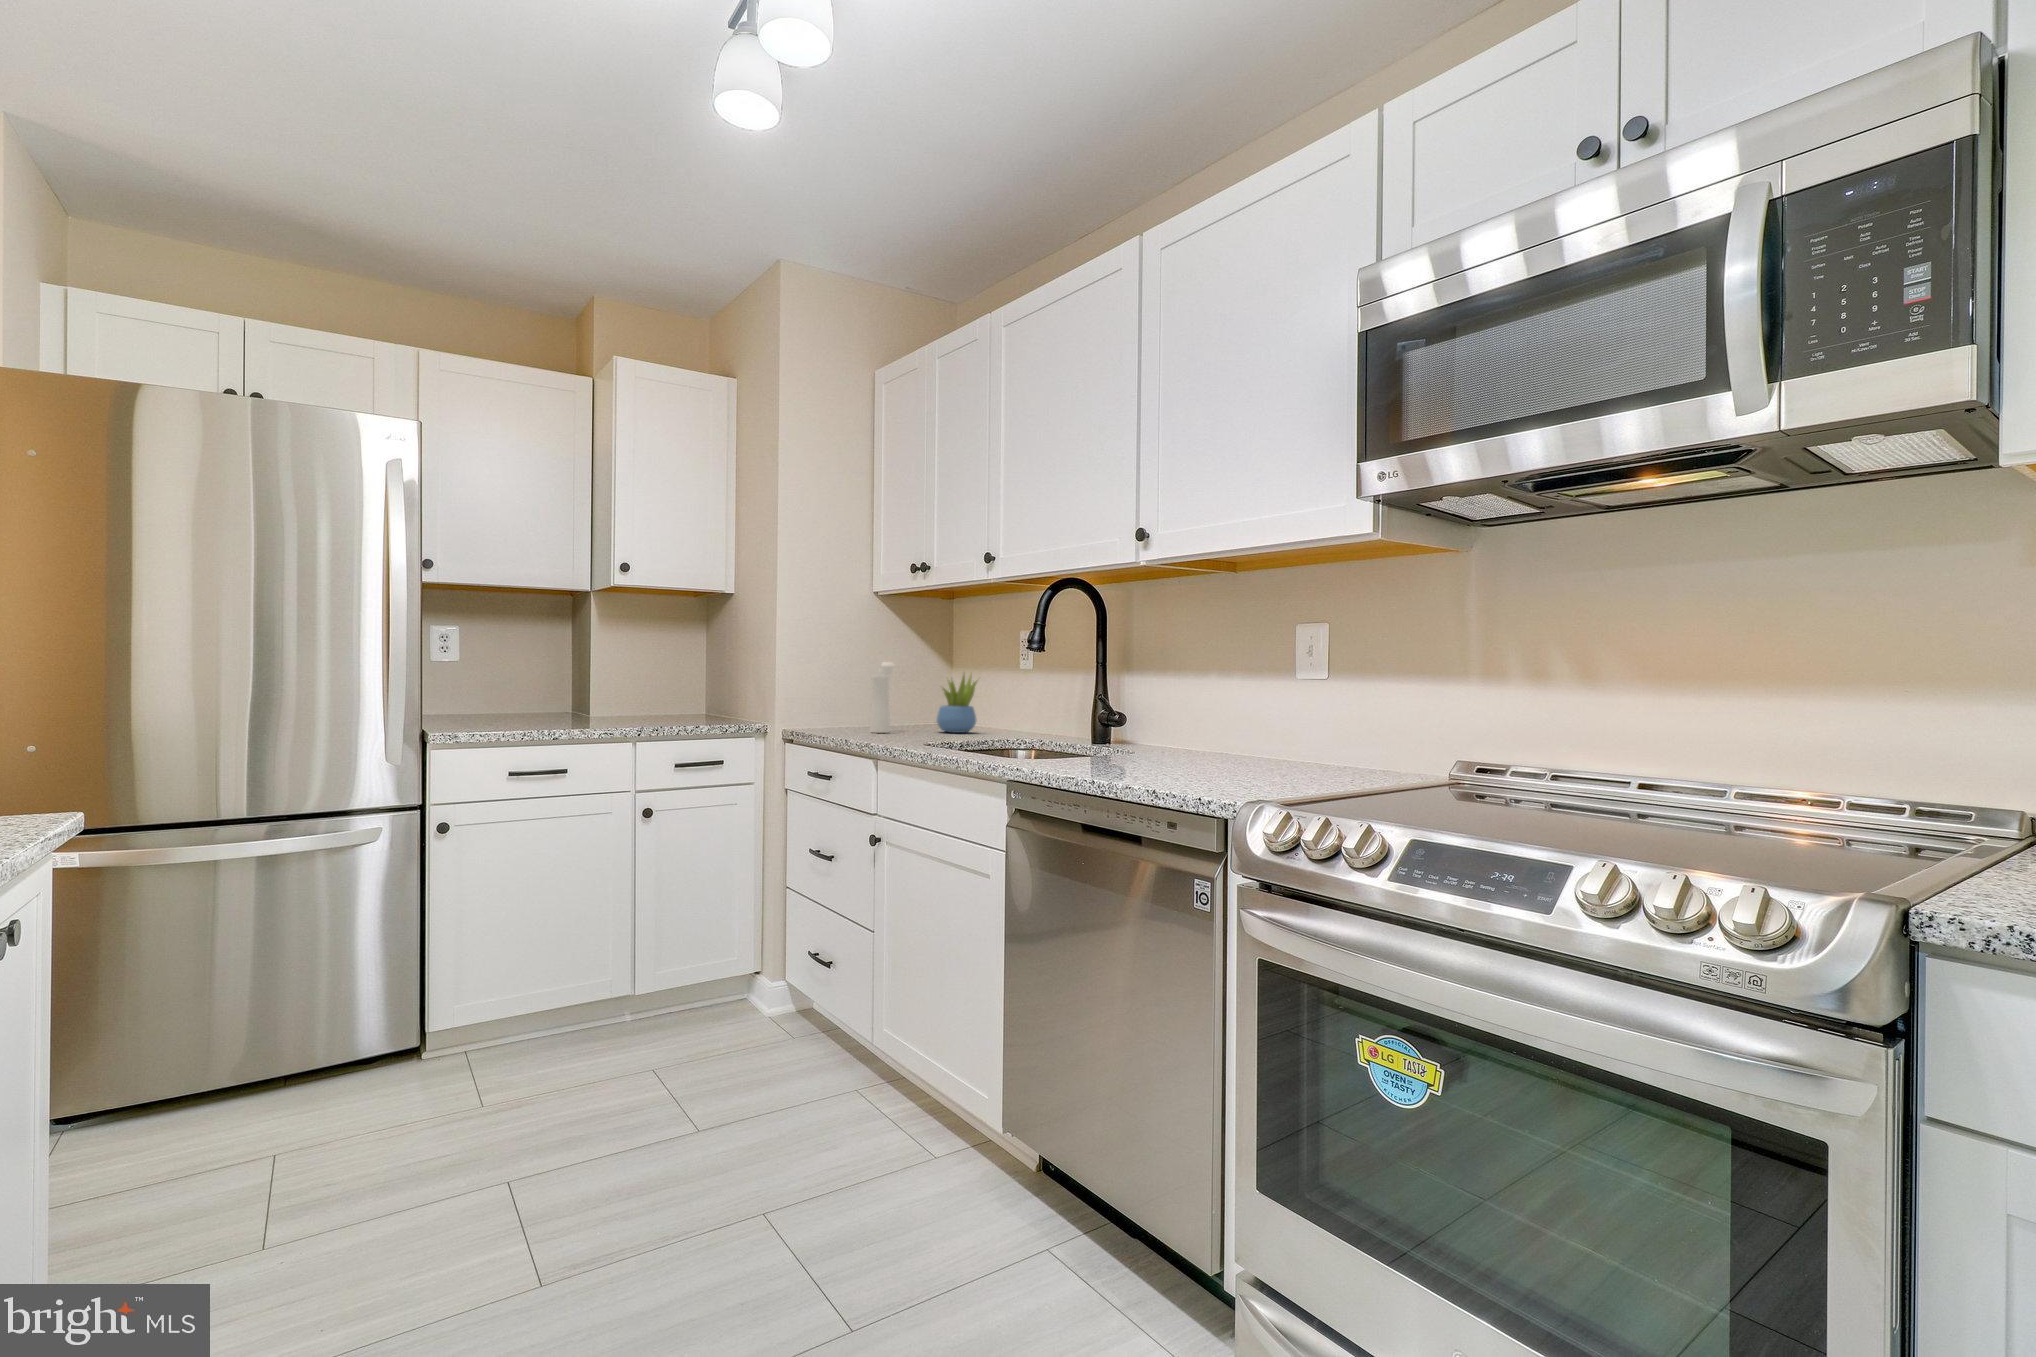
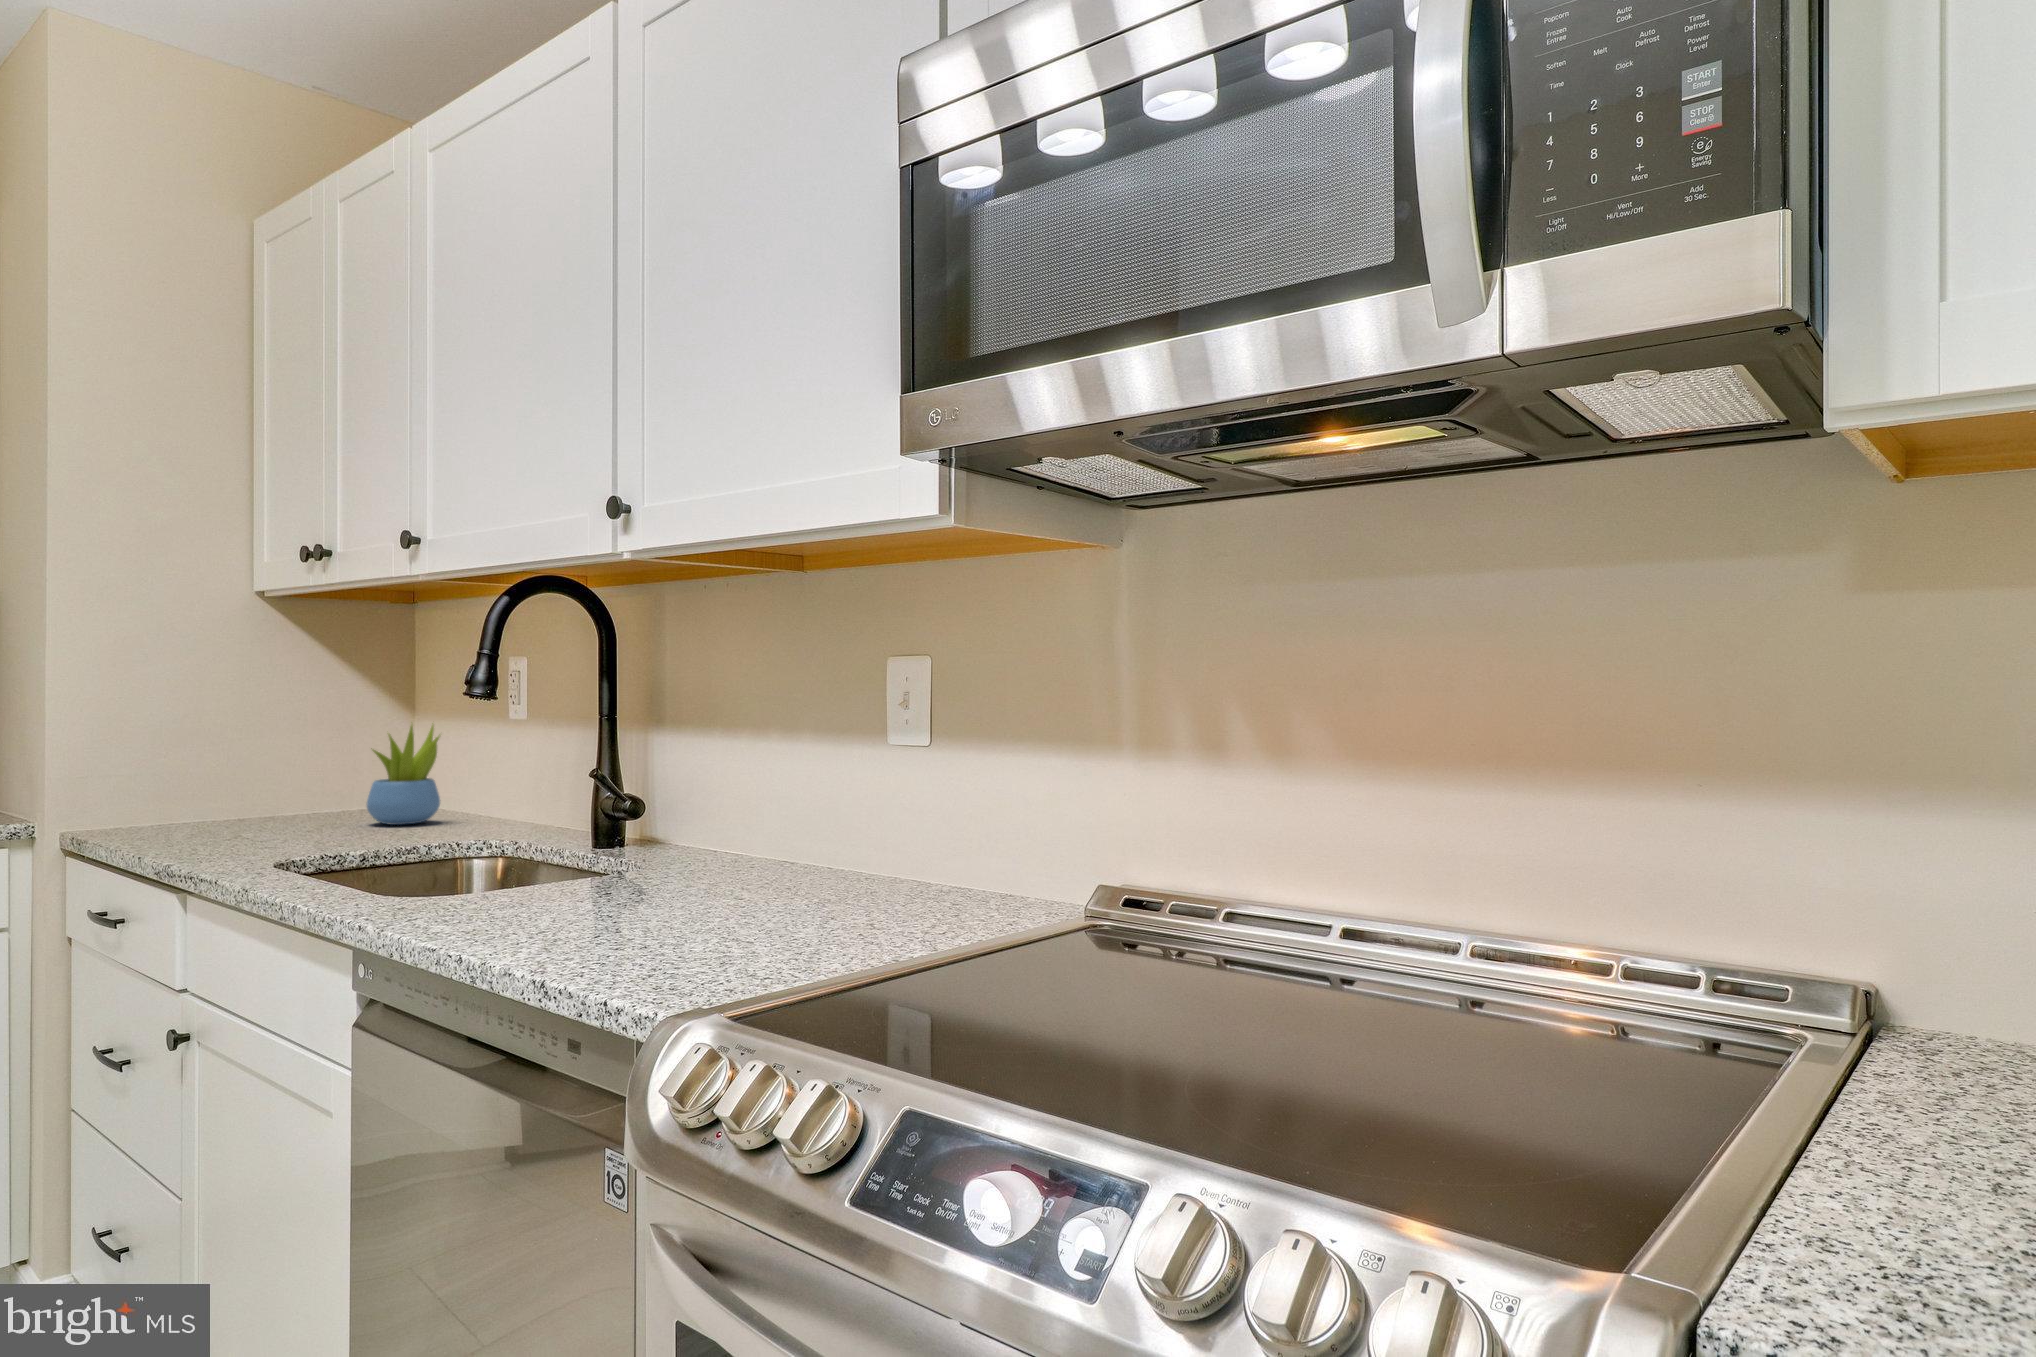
pepper mill: present [870,662,894,733] -> none [230,709,290,833]

